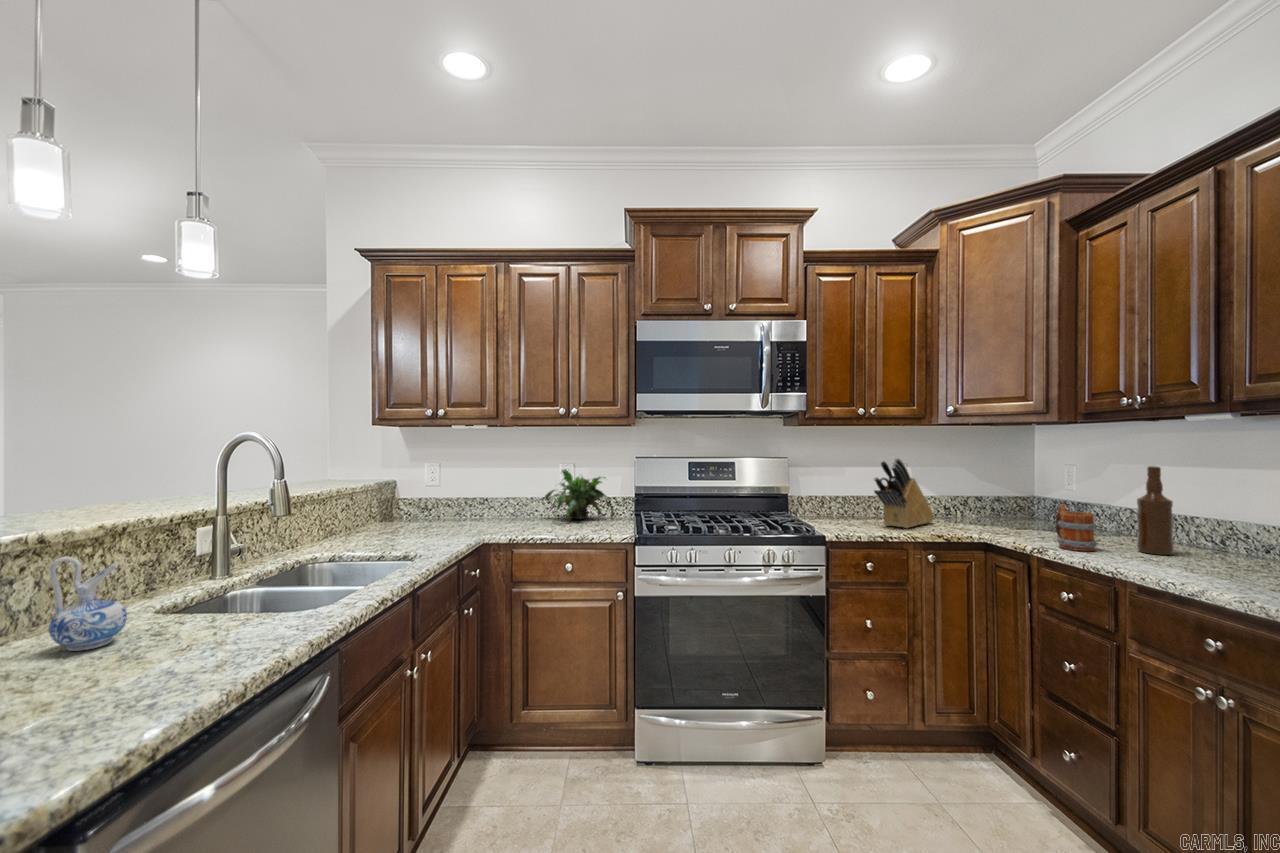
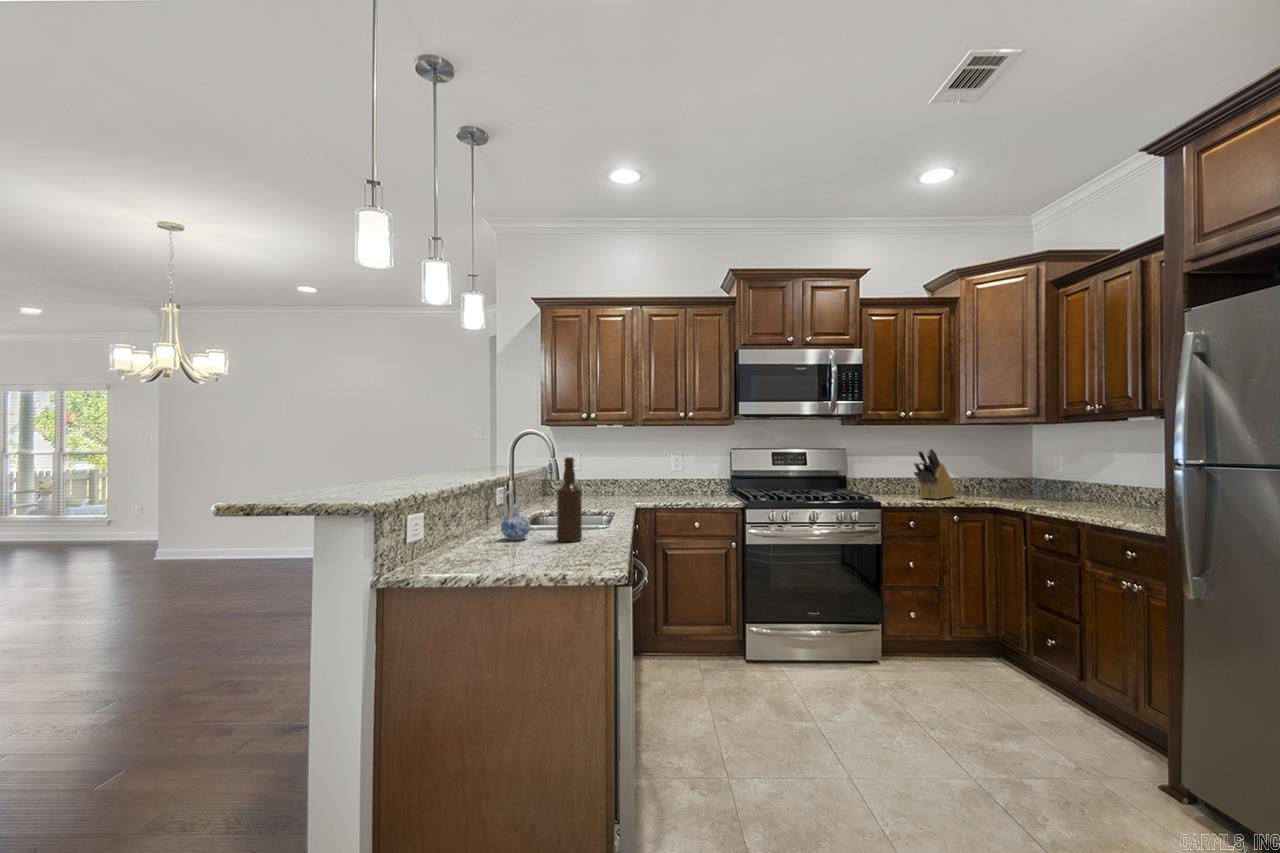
bottle: present [1137,466,1174,555] -> present [556,457,582,542]
potted plant: present [545,469,614,519] -> none [661,458,713,496]
mug: present [1056,504,1097,551] -> none [1043,479,1071,509]

